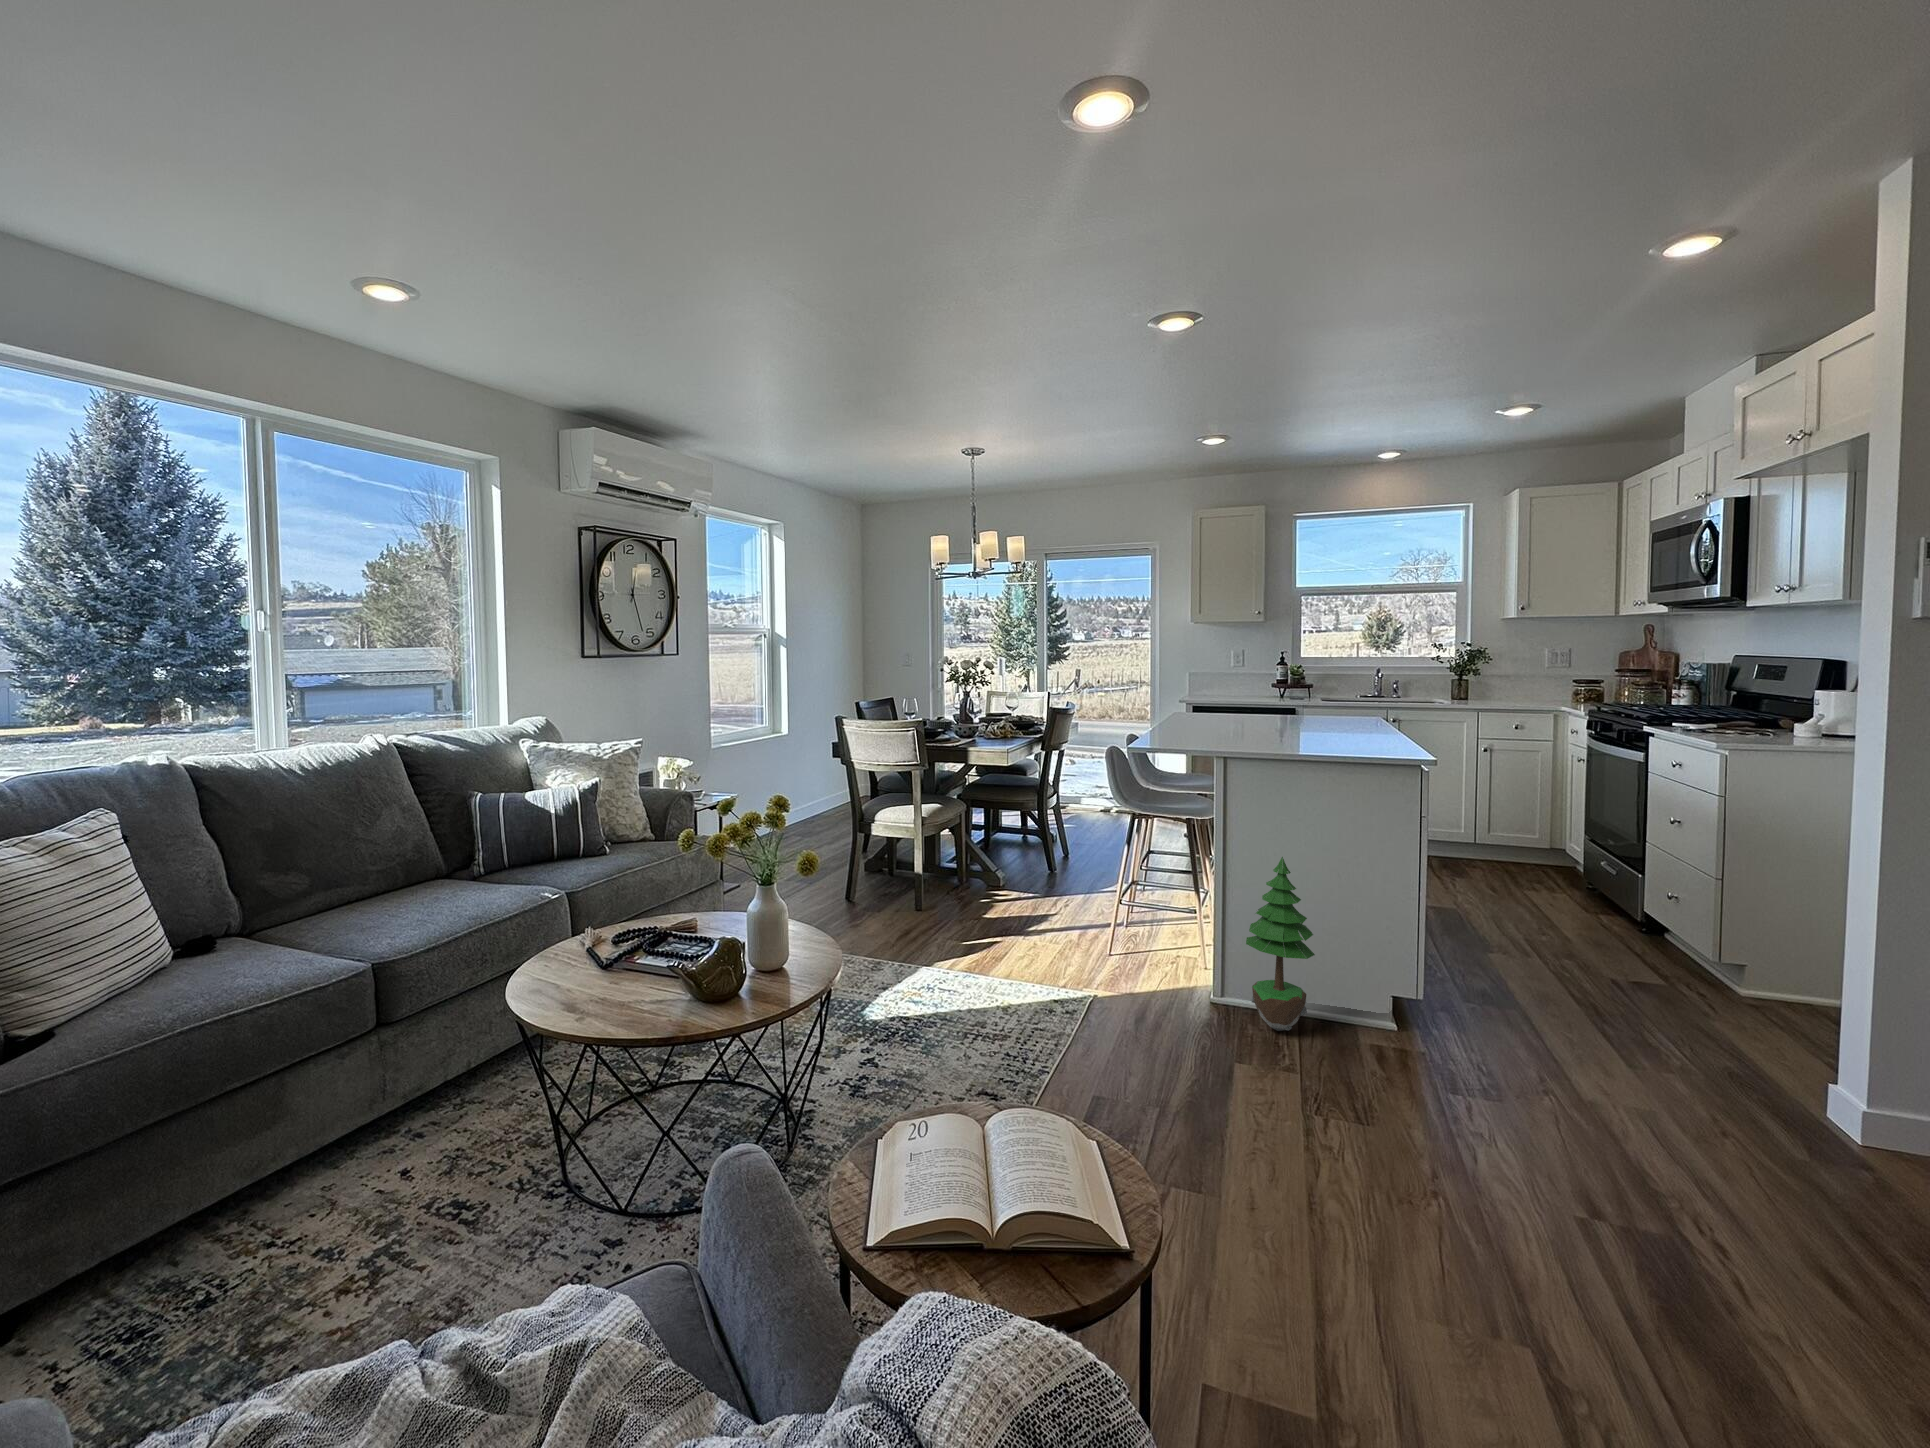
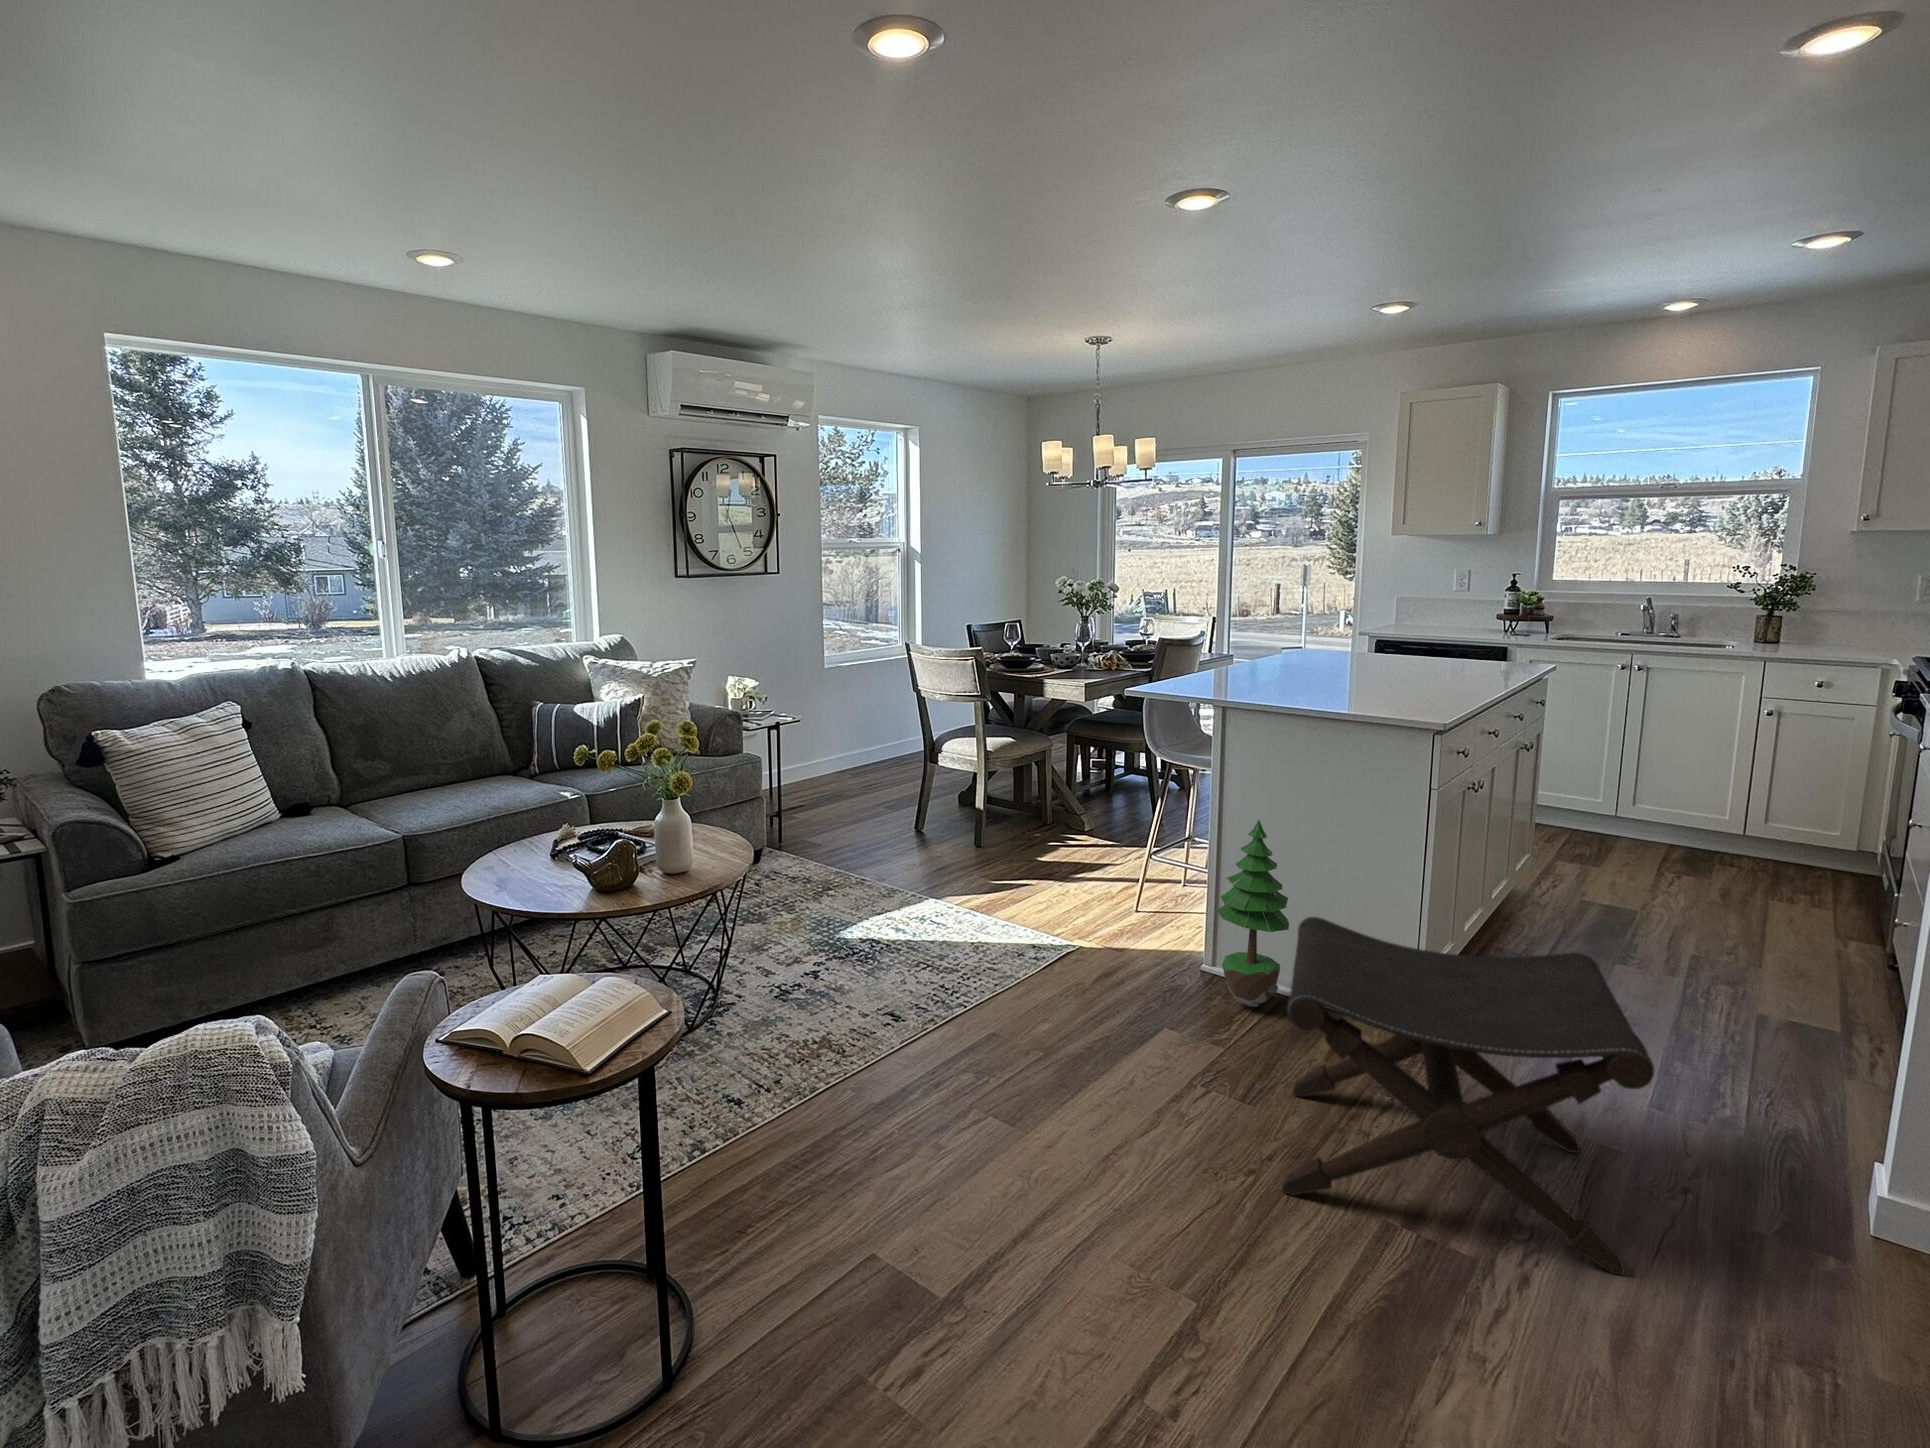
footstool: none [1386,940,1798,1231] -> present [1282,917,1654,1275]

